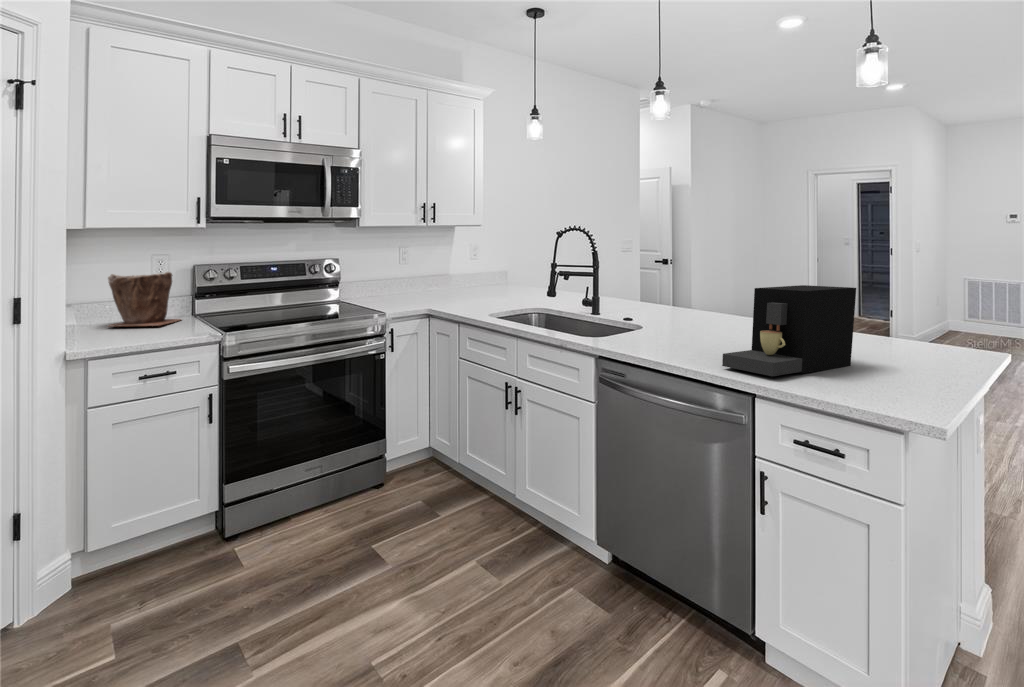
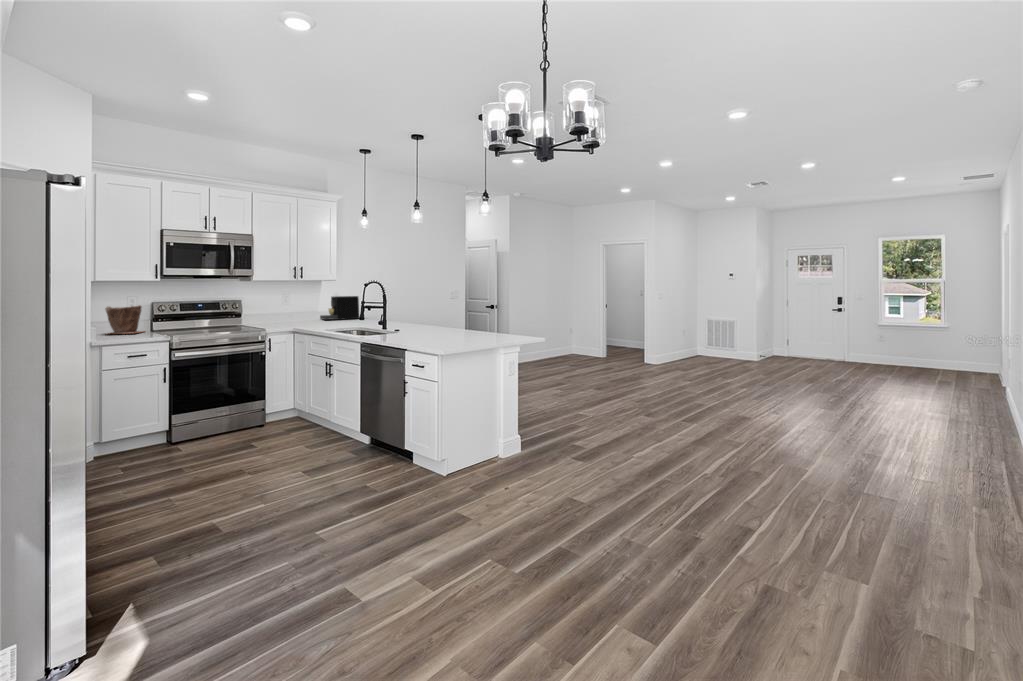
coffee maker: present [722,285,856,376] -> present [320,296,359,320]

